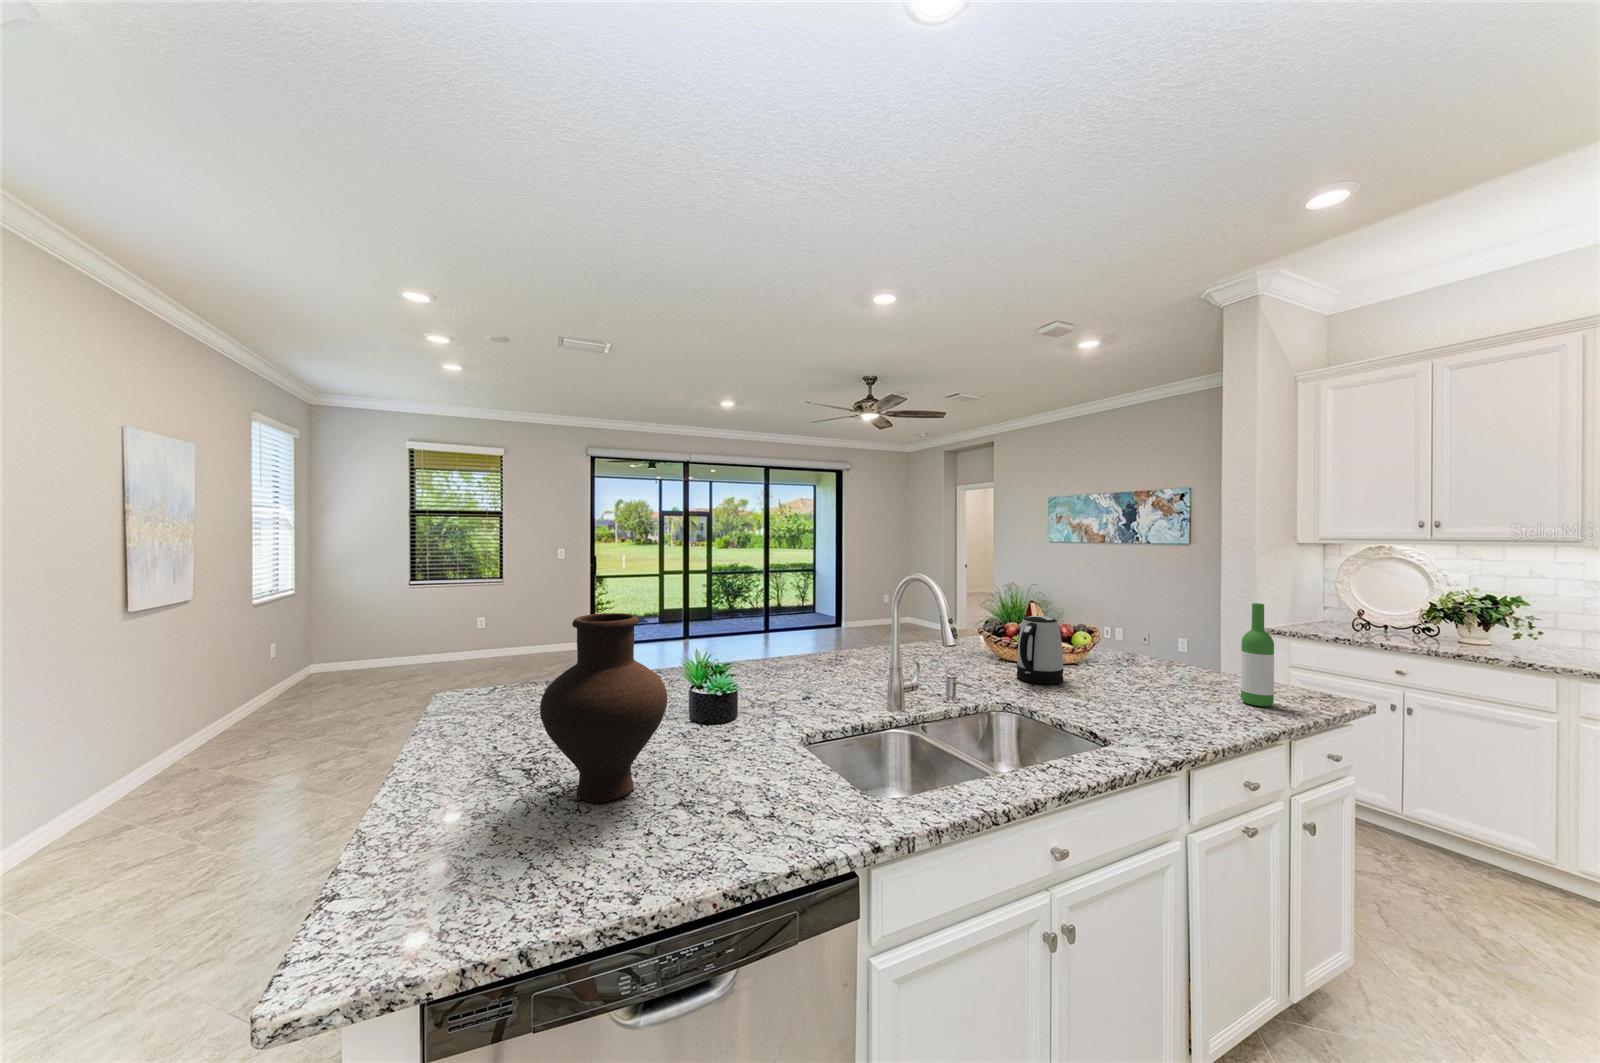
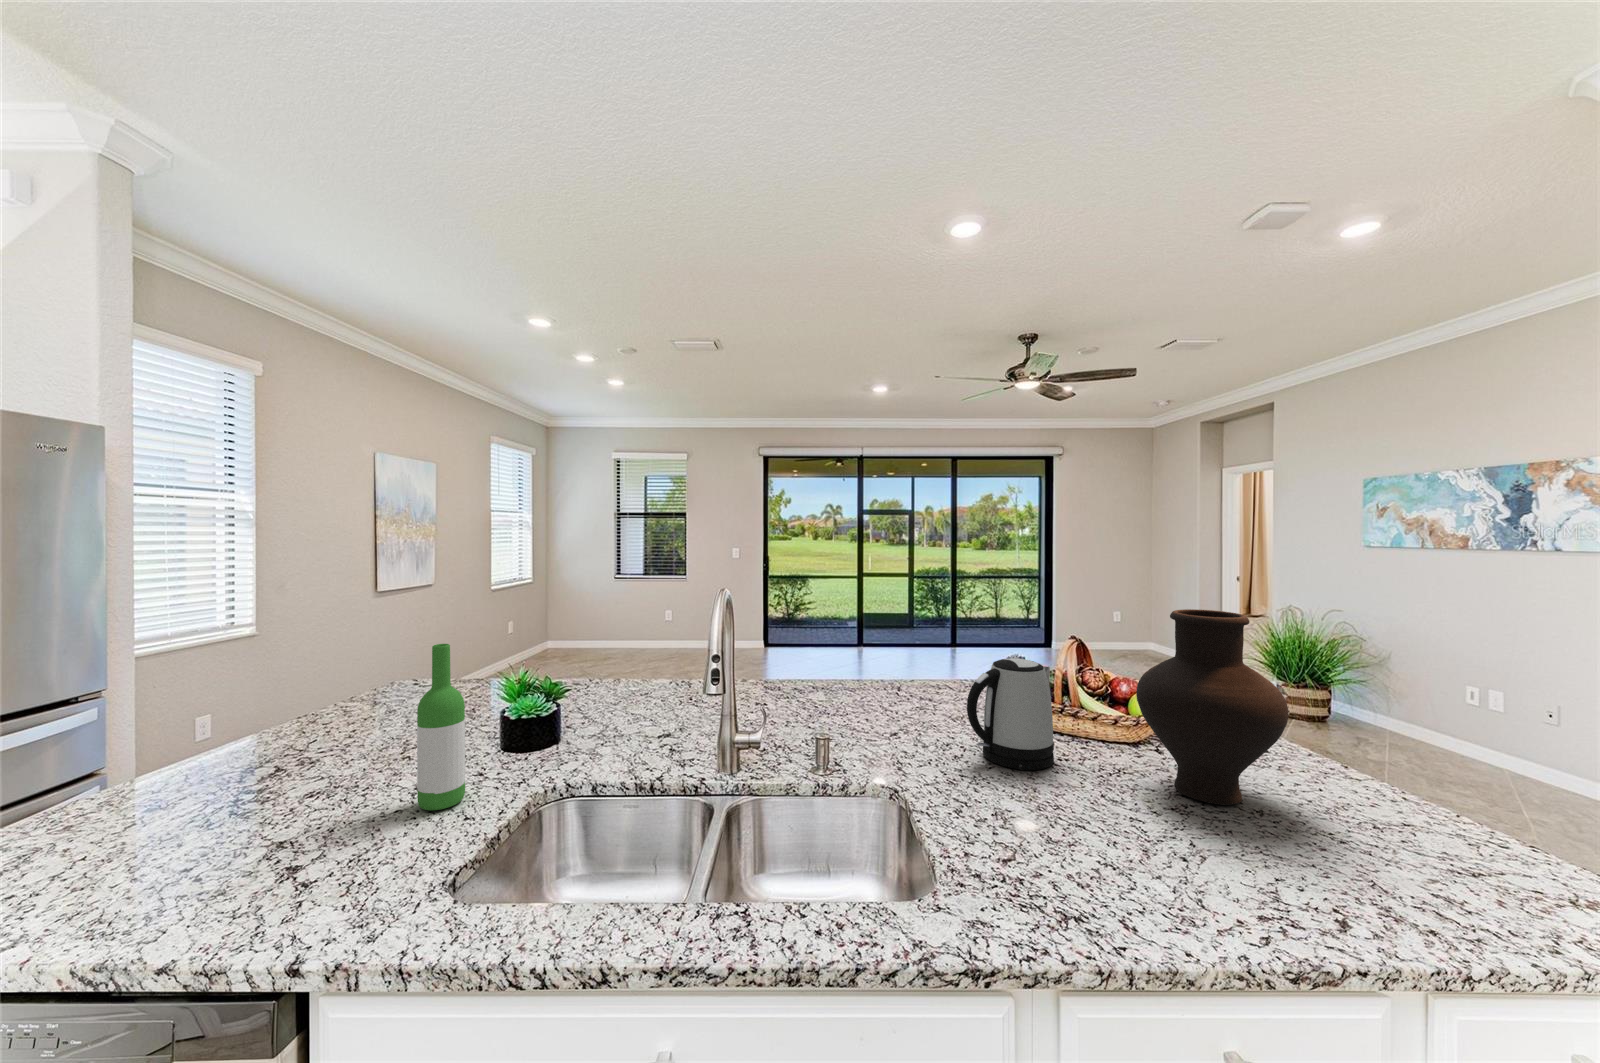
wine bottle: present [1241,603,1274,707] -> present [417,644,465,810]
vase: present [540,613,667,802] -> present [1136,609,1289,805]

